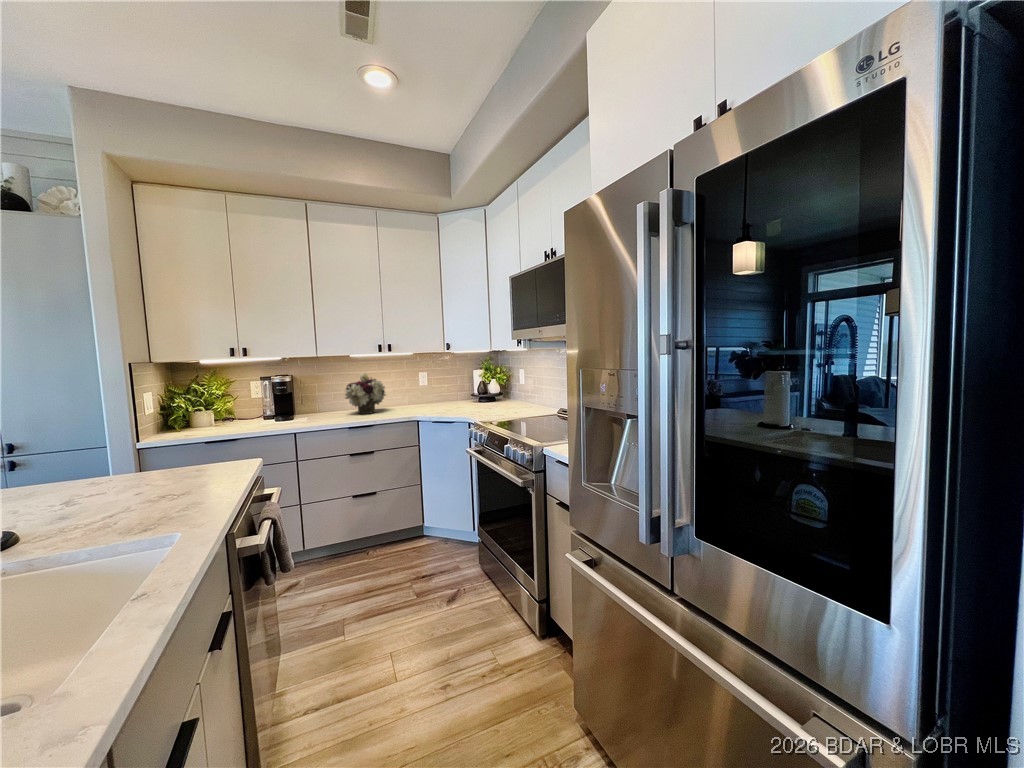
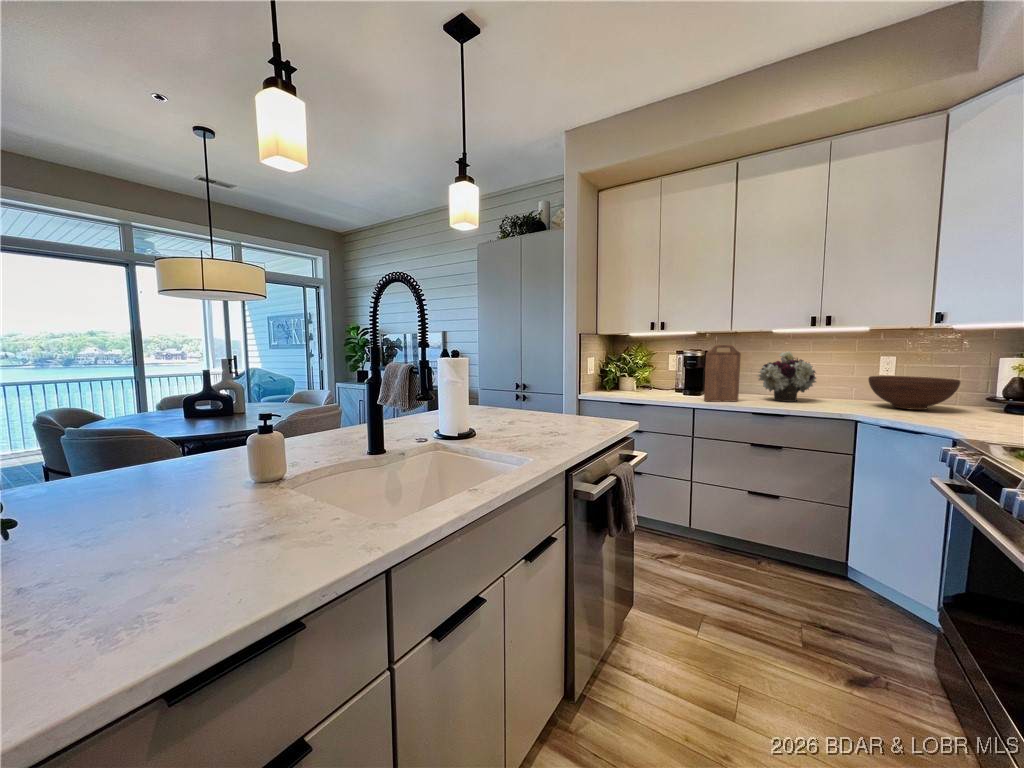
cutting board: none [300,370,333,424] -> present [704,345,741,402]
fruit bowl: none [417,385,462,408] -> present [869,376,960,410]

